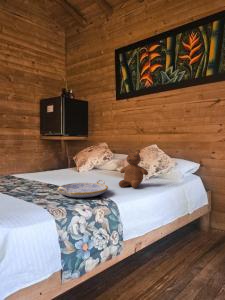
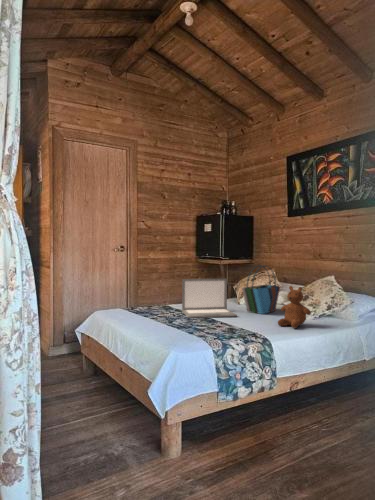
tote bag: none [82,135,115,178] -> present [242,265,280,314]
laptop: none [24,147,79,185] -> present [182,279,237,318]
serving tray: present [58,180,108,198] -> none [215,317,264,333]

